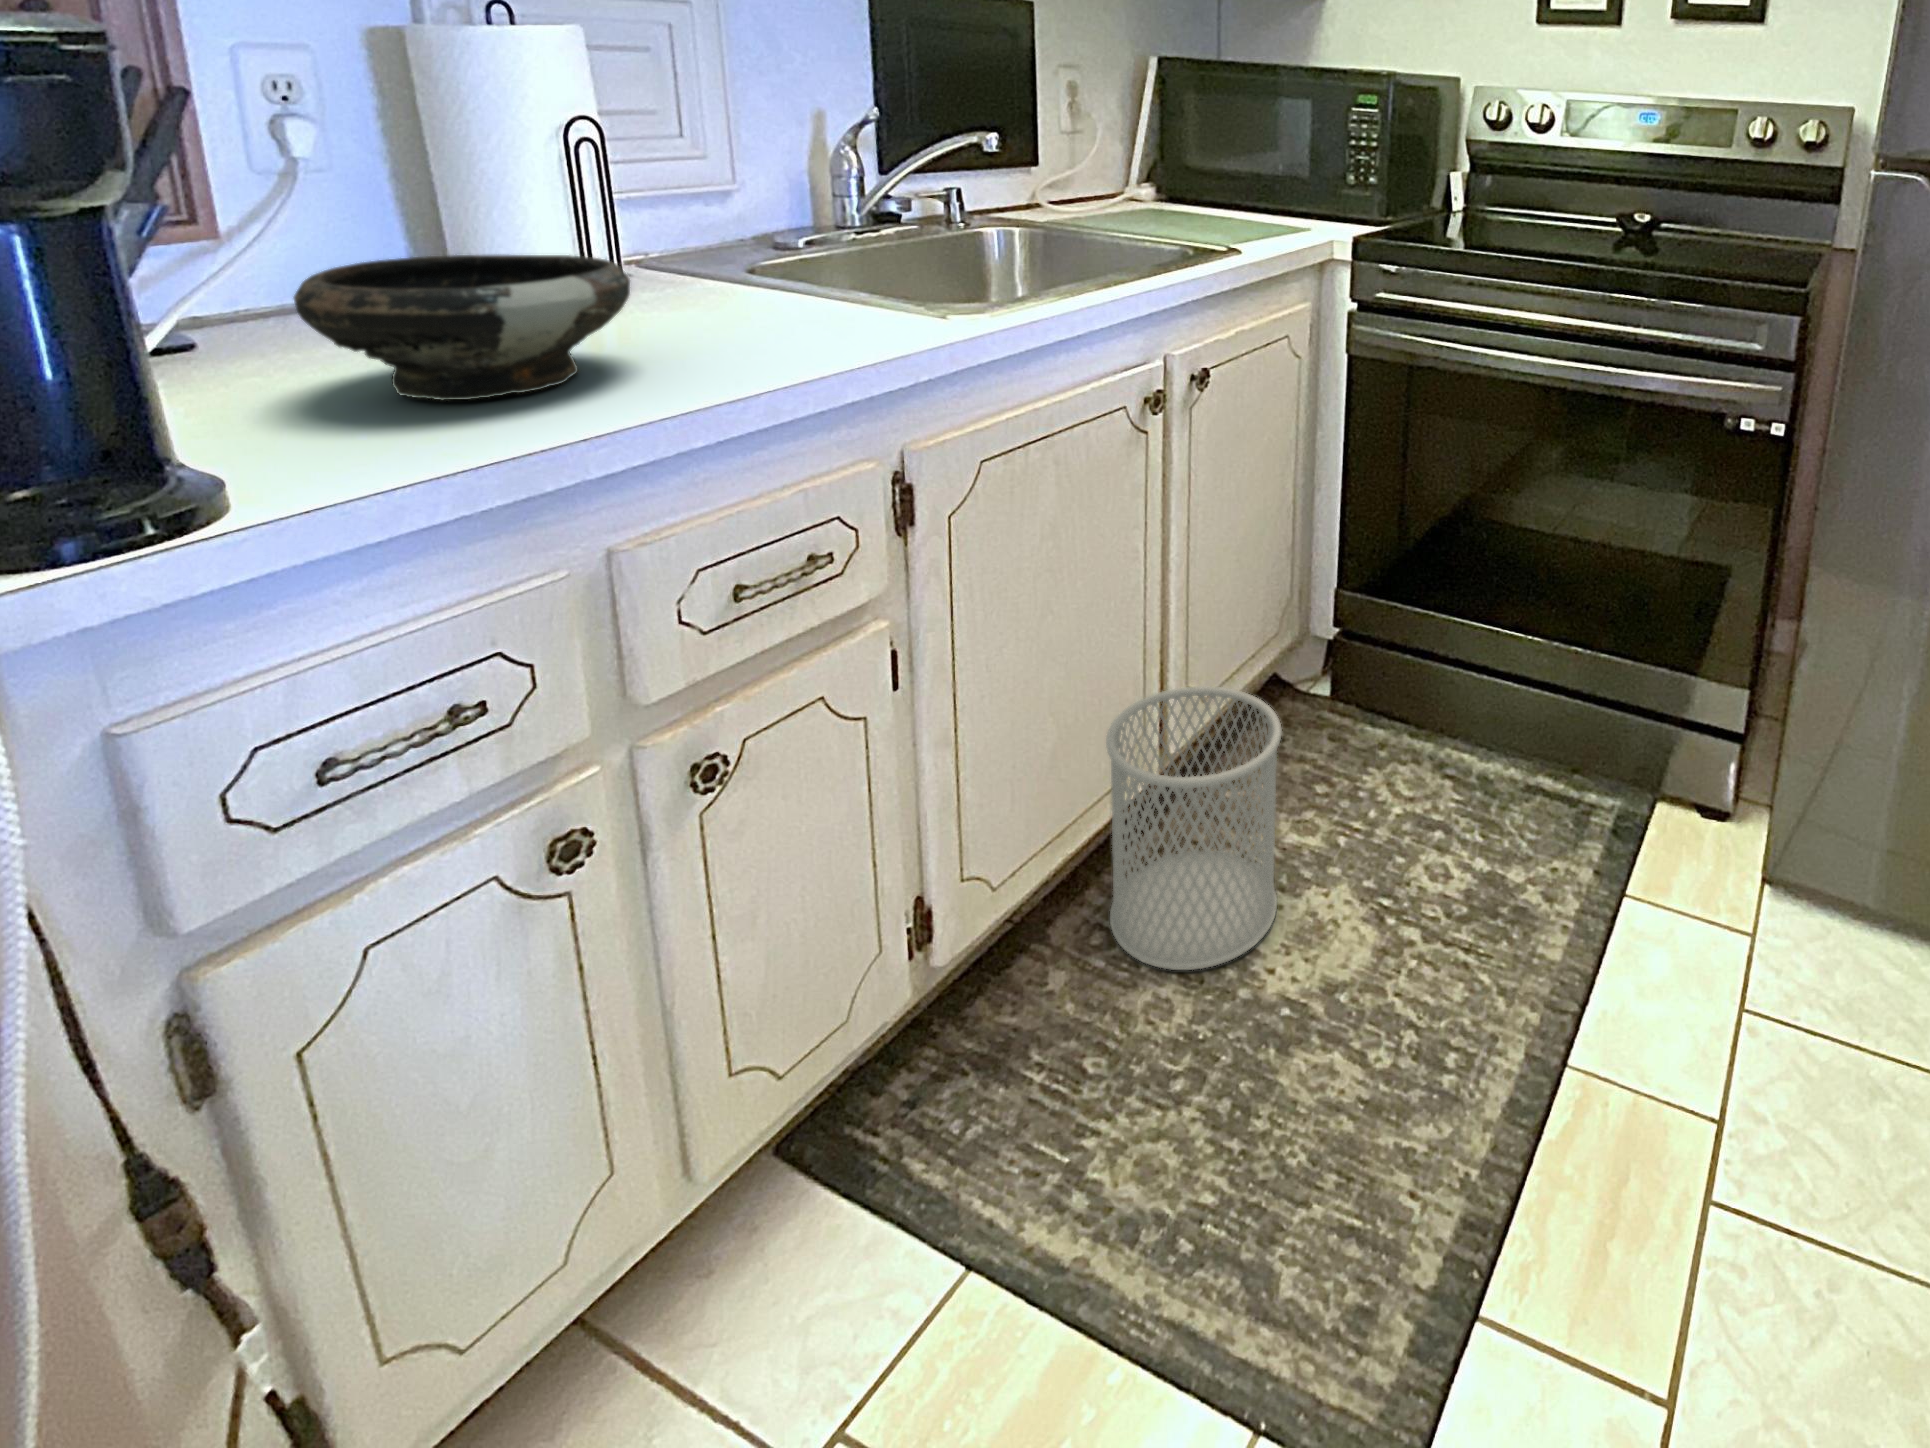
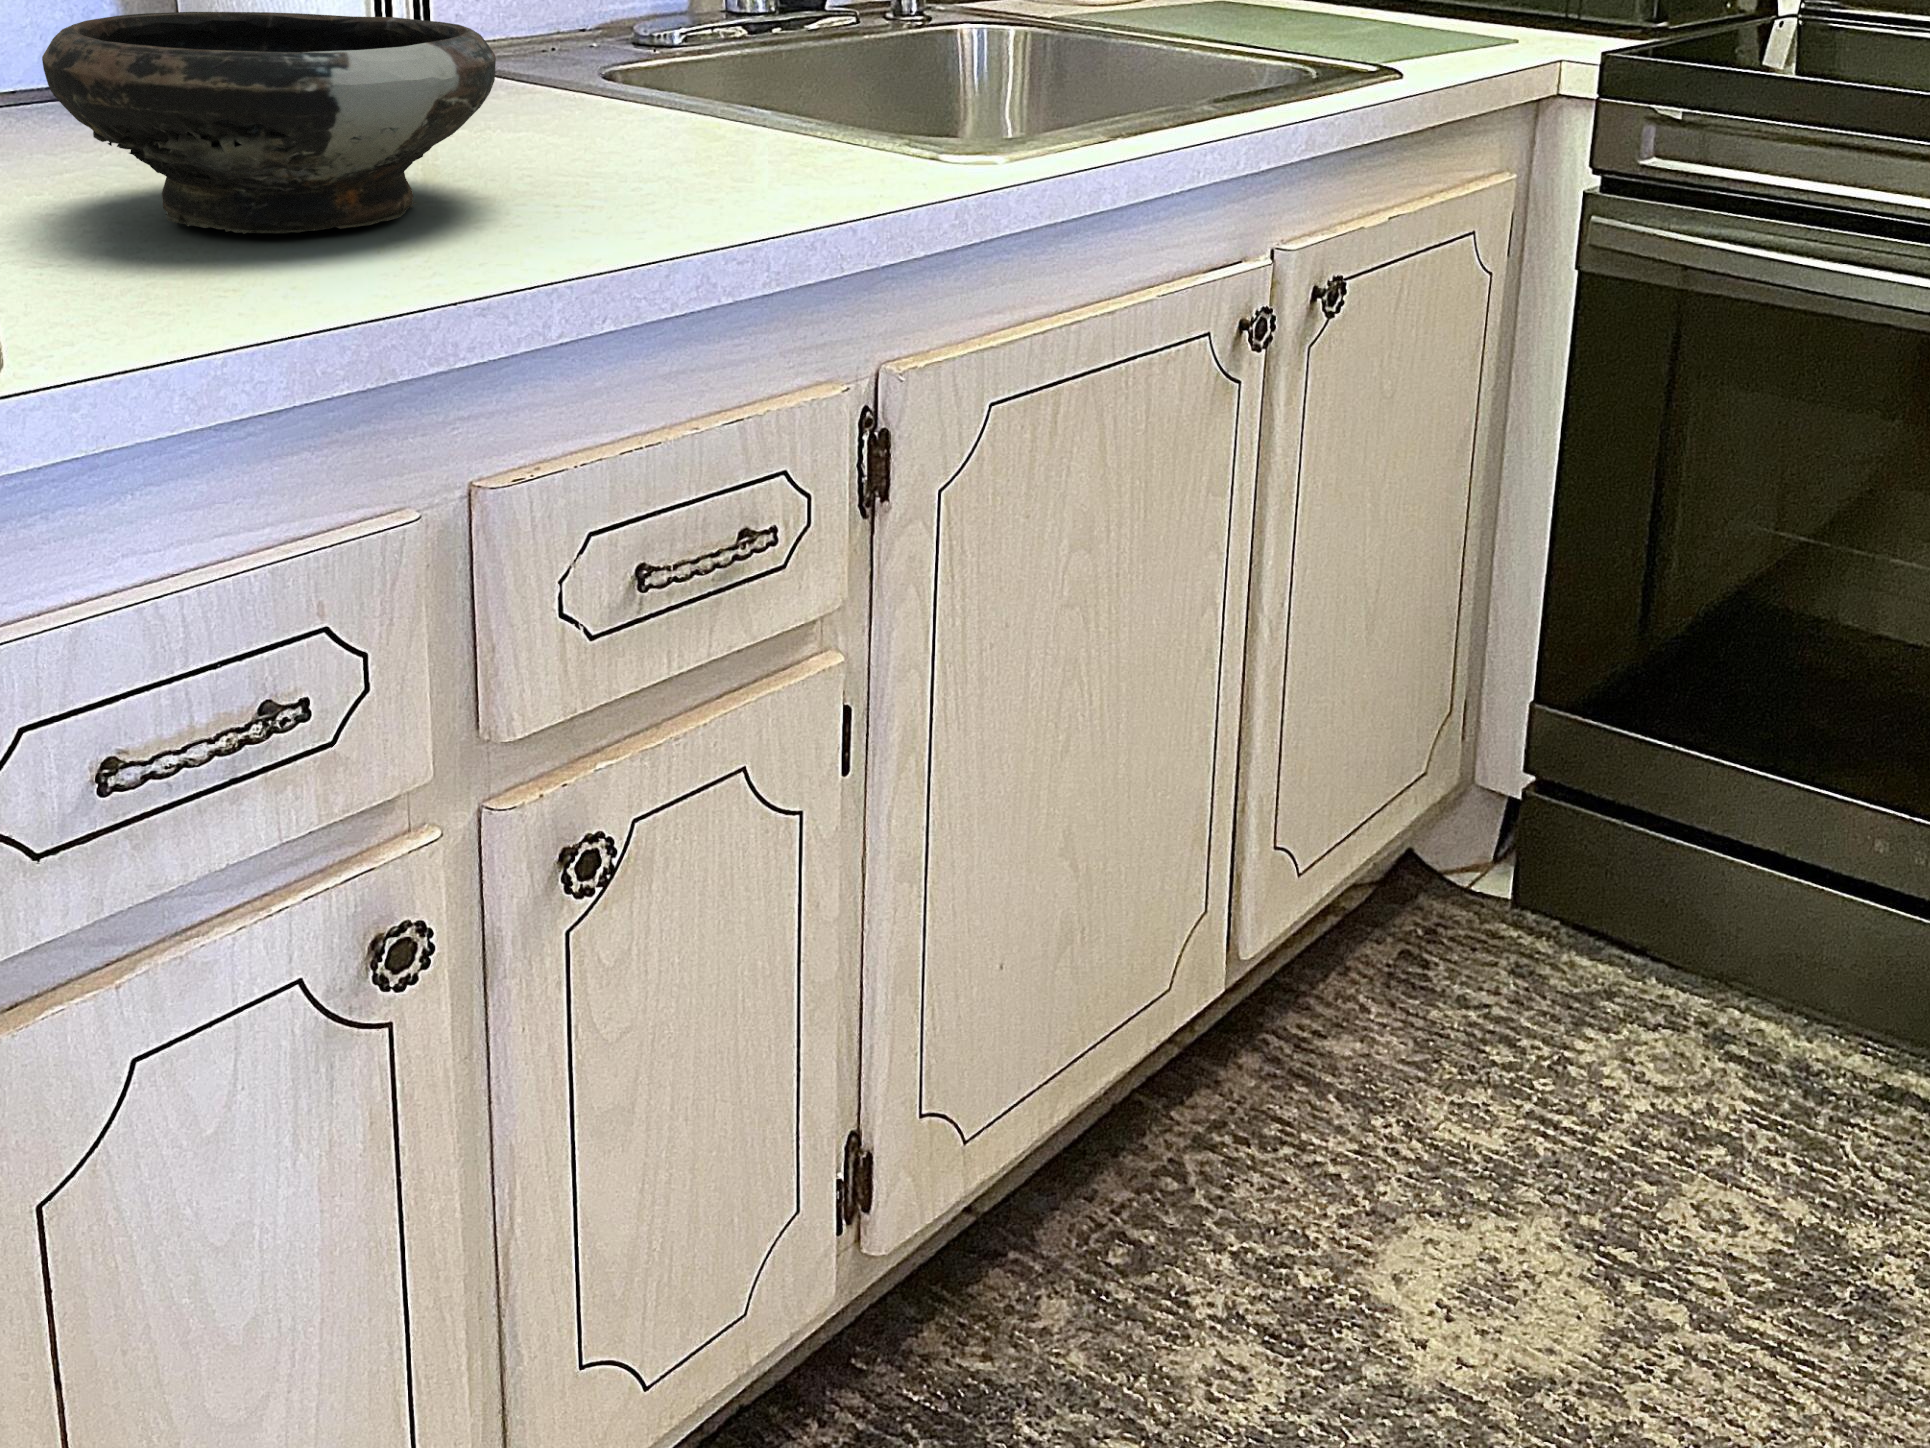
wastebasket: present [1106,686,1282,970] -> none [1139,837,1455,1324]

